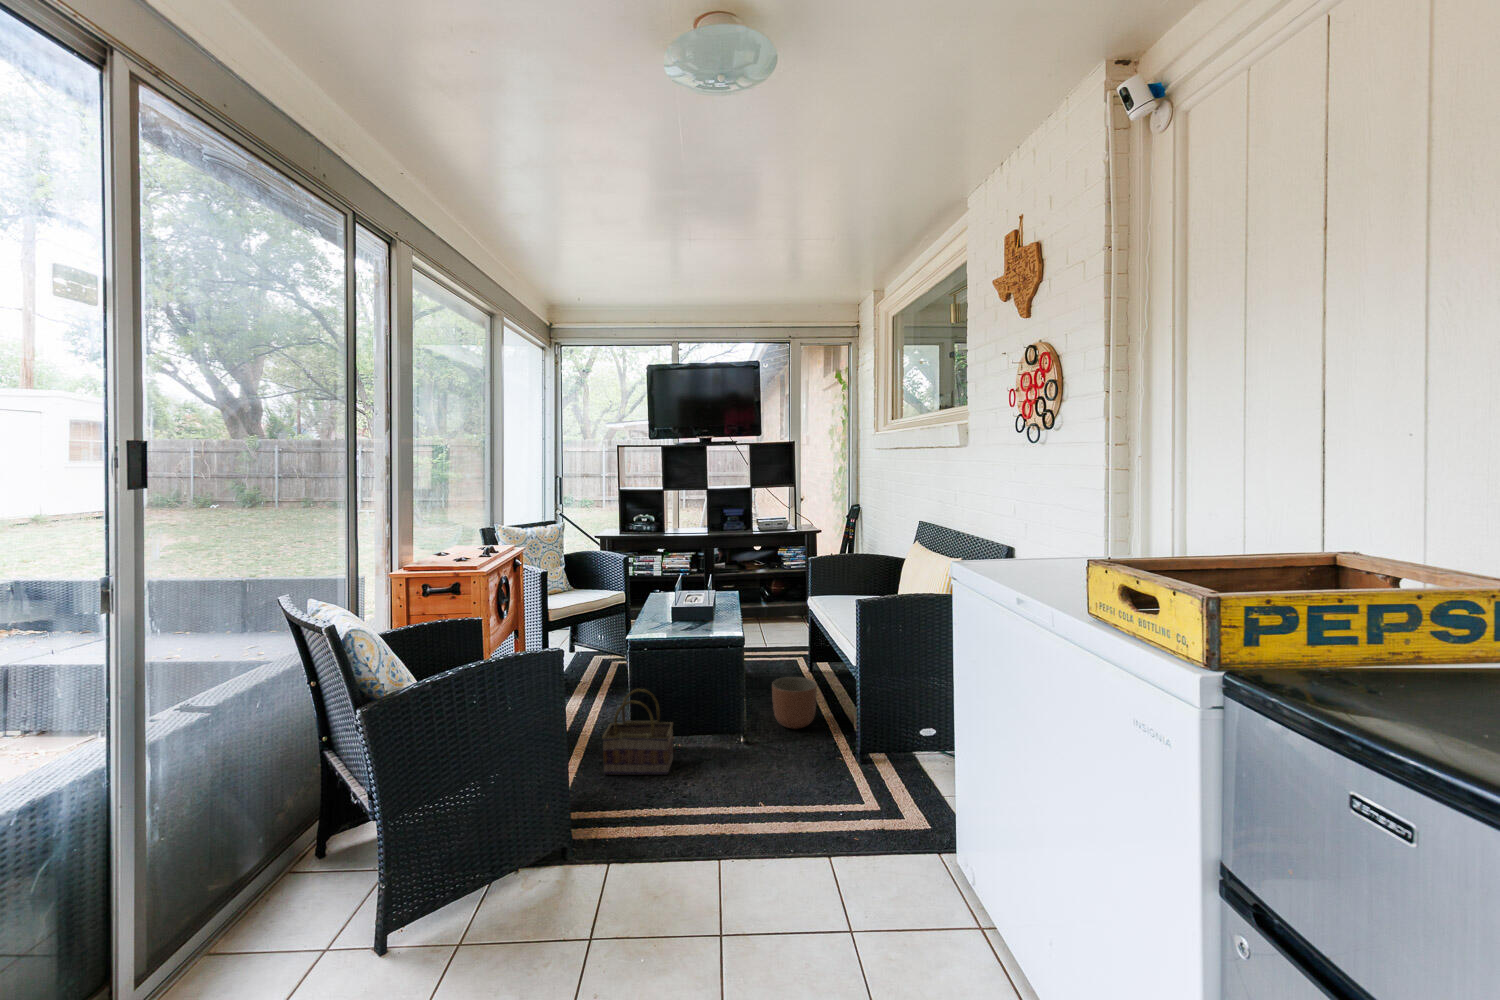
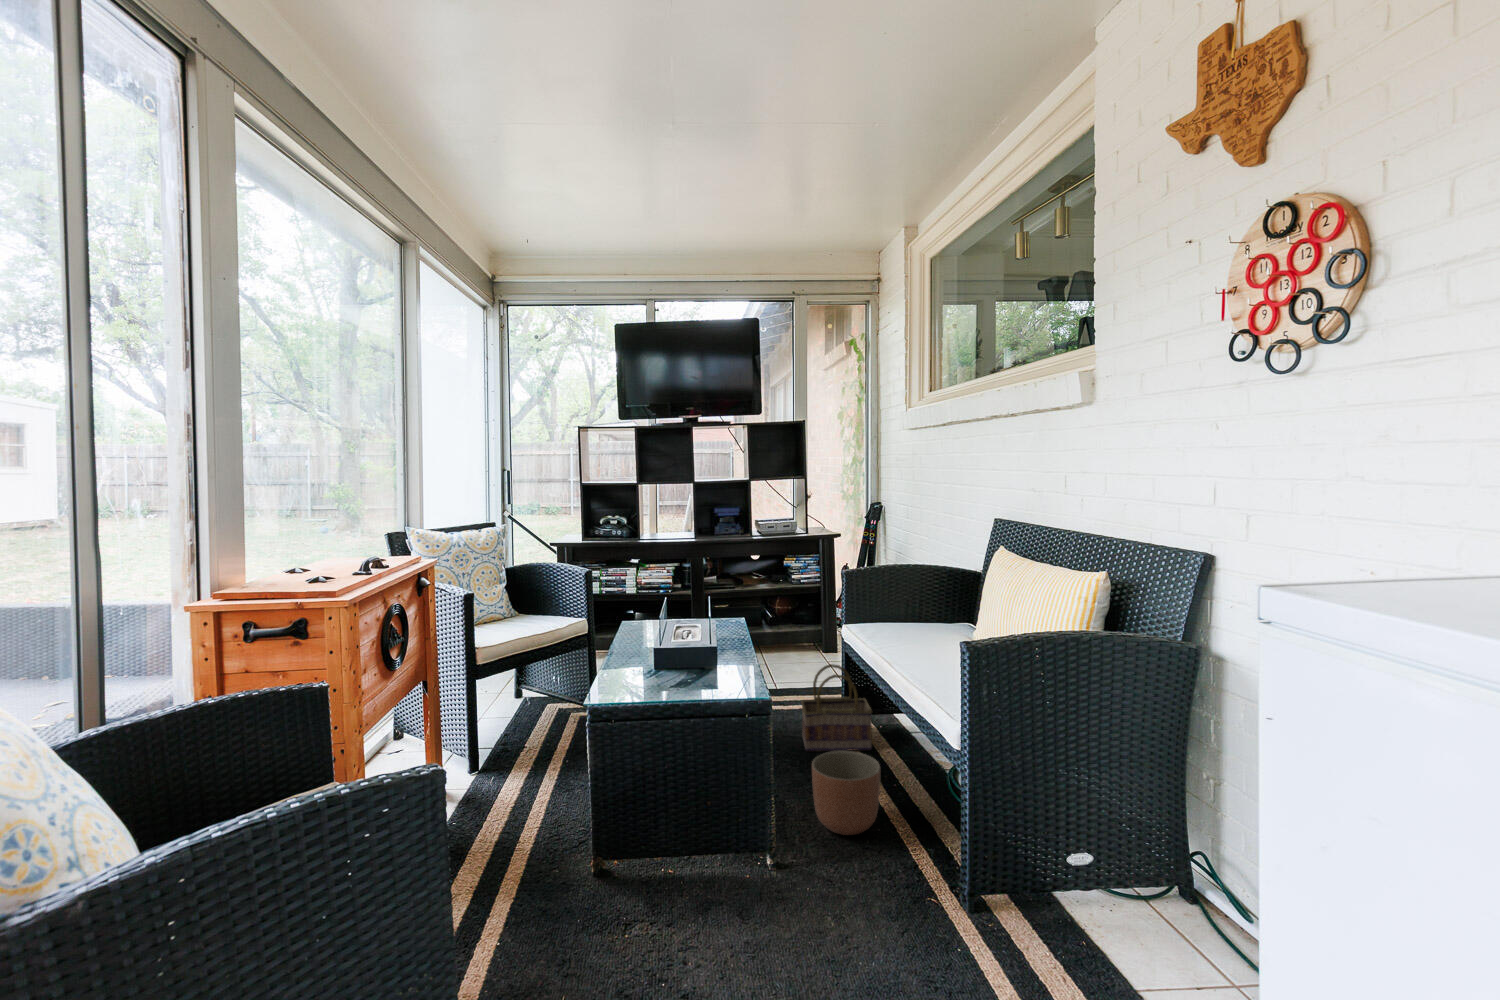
basket: present [602,689,673,775] -> present [801,664,872,751]

